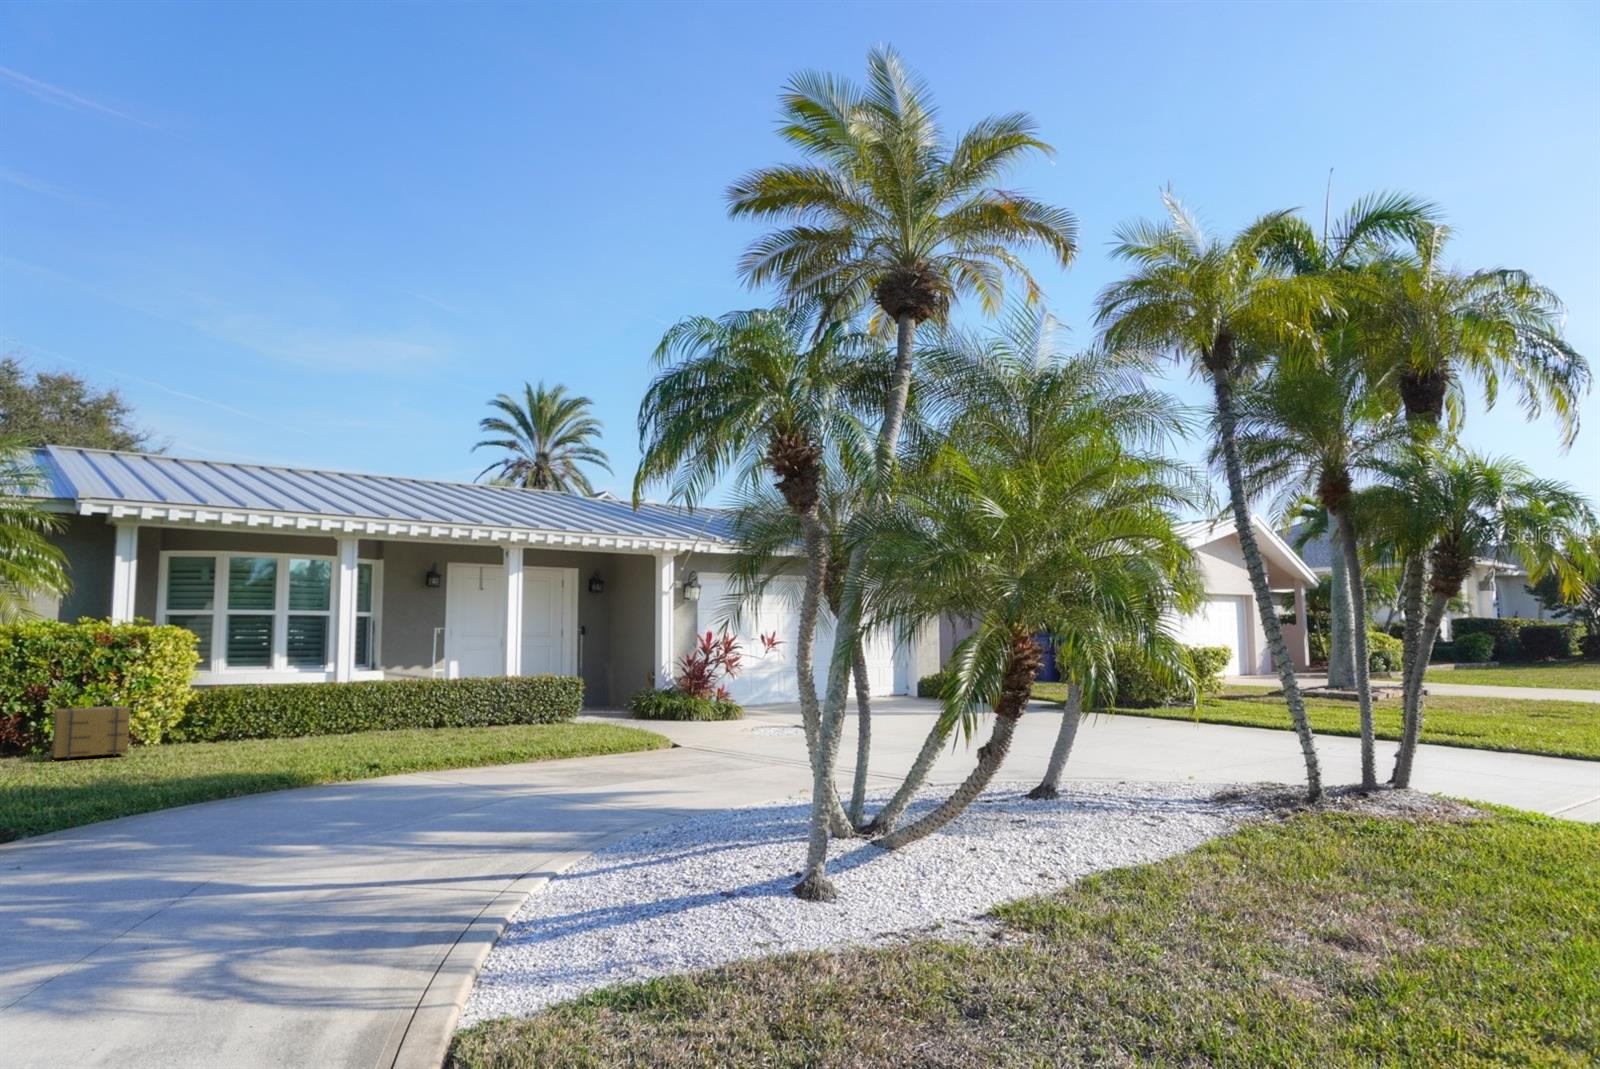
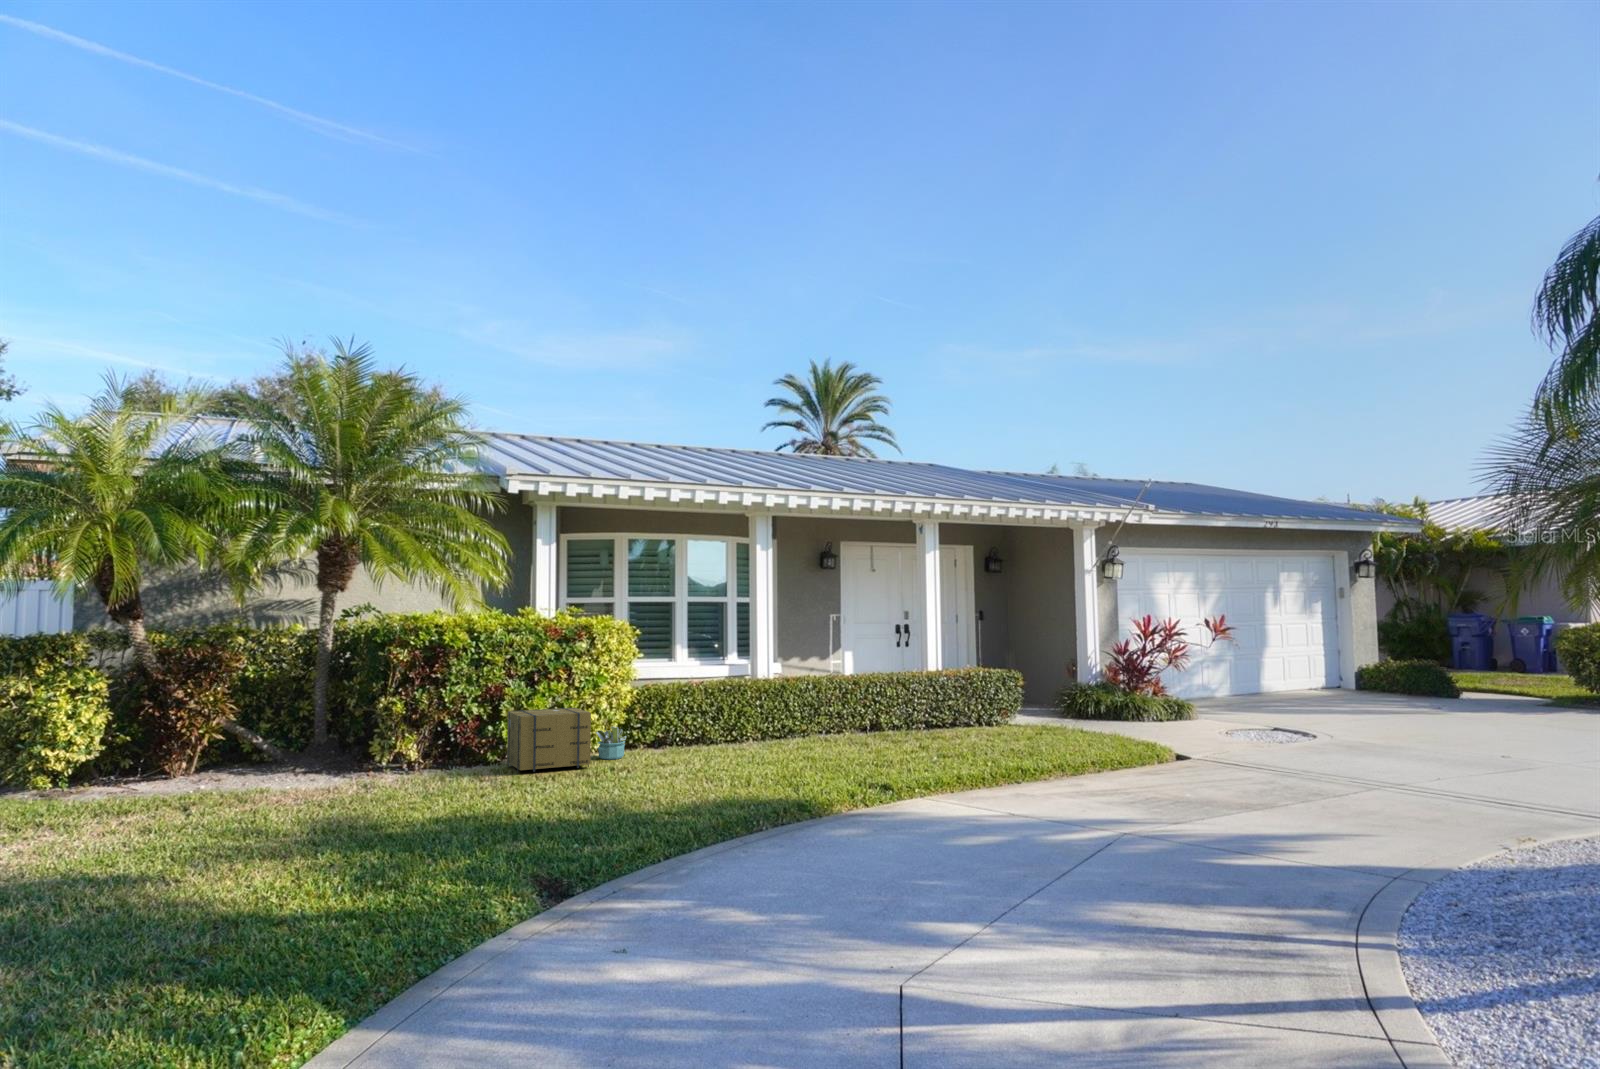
decorative plant: none [144,722,177,750] -> present [596,727,626,760]

